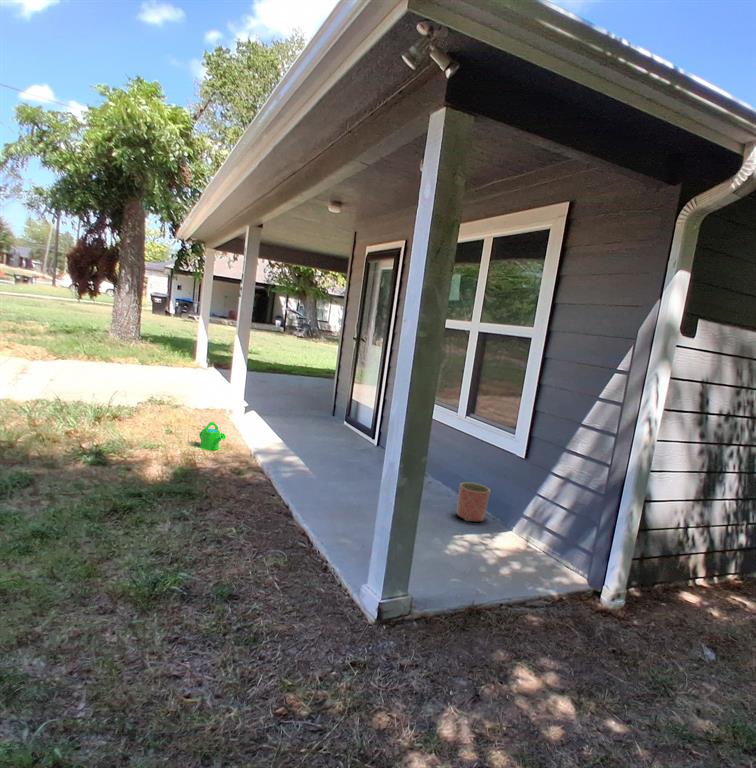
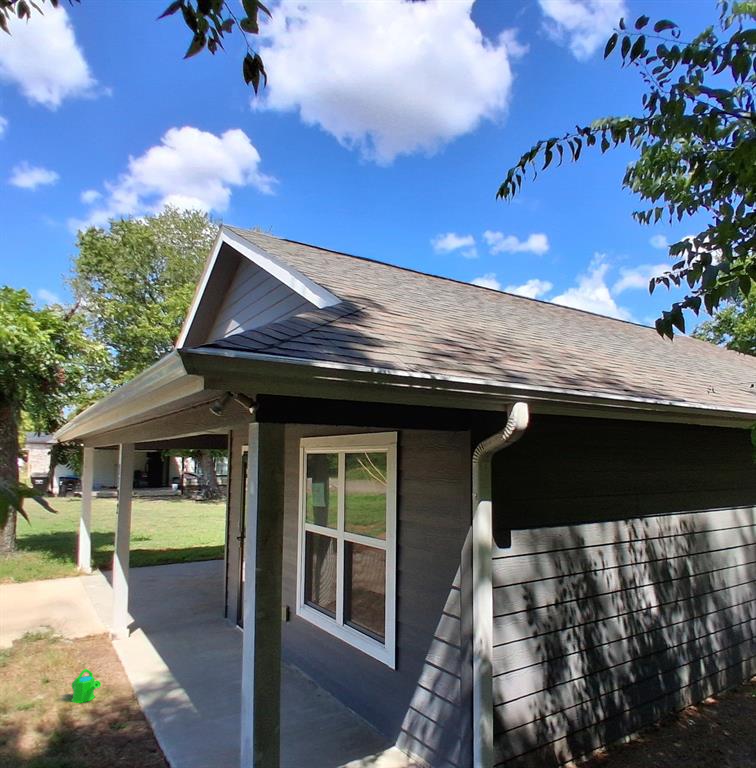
planter: present [457,482,490,521] -> none [342,697,372,743]

